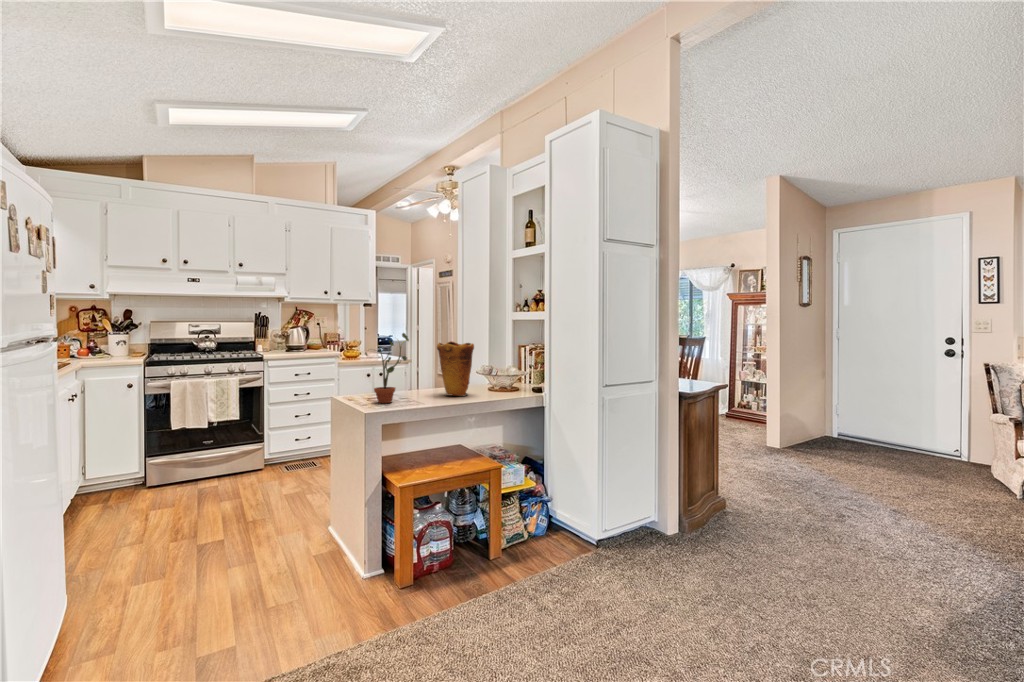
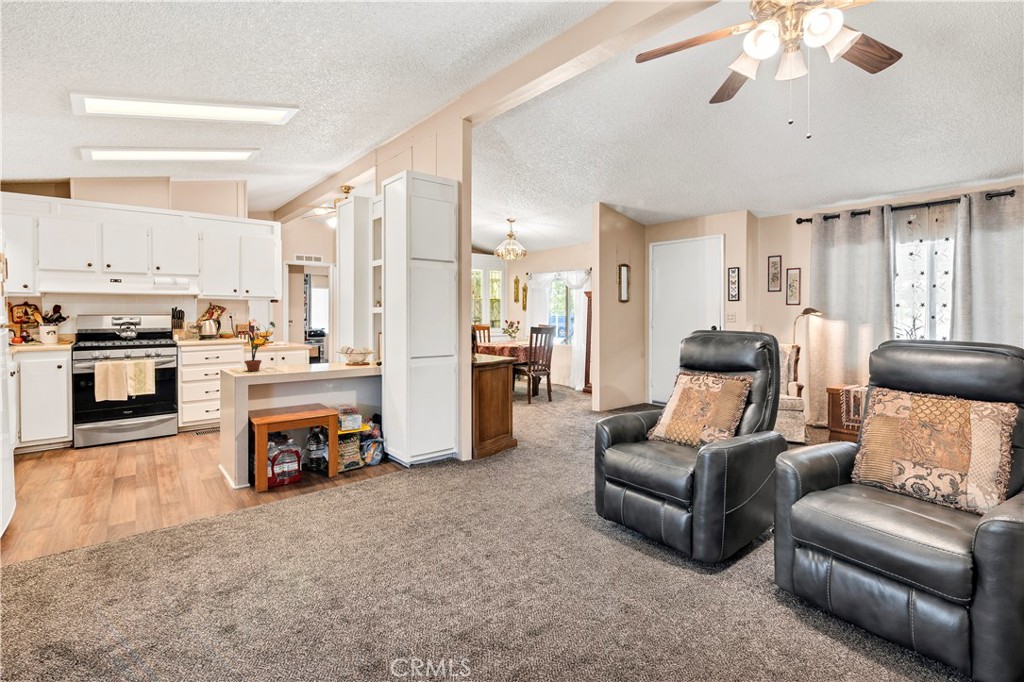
vase: present [437,341,474,396] -> none [297,328,326,367]

